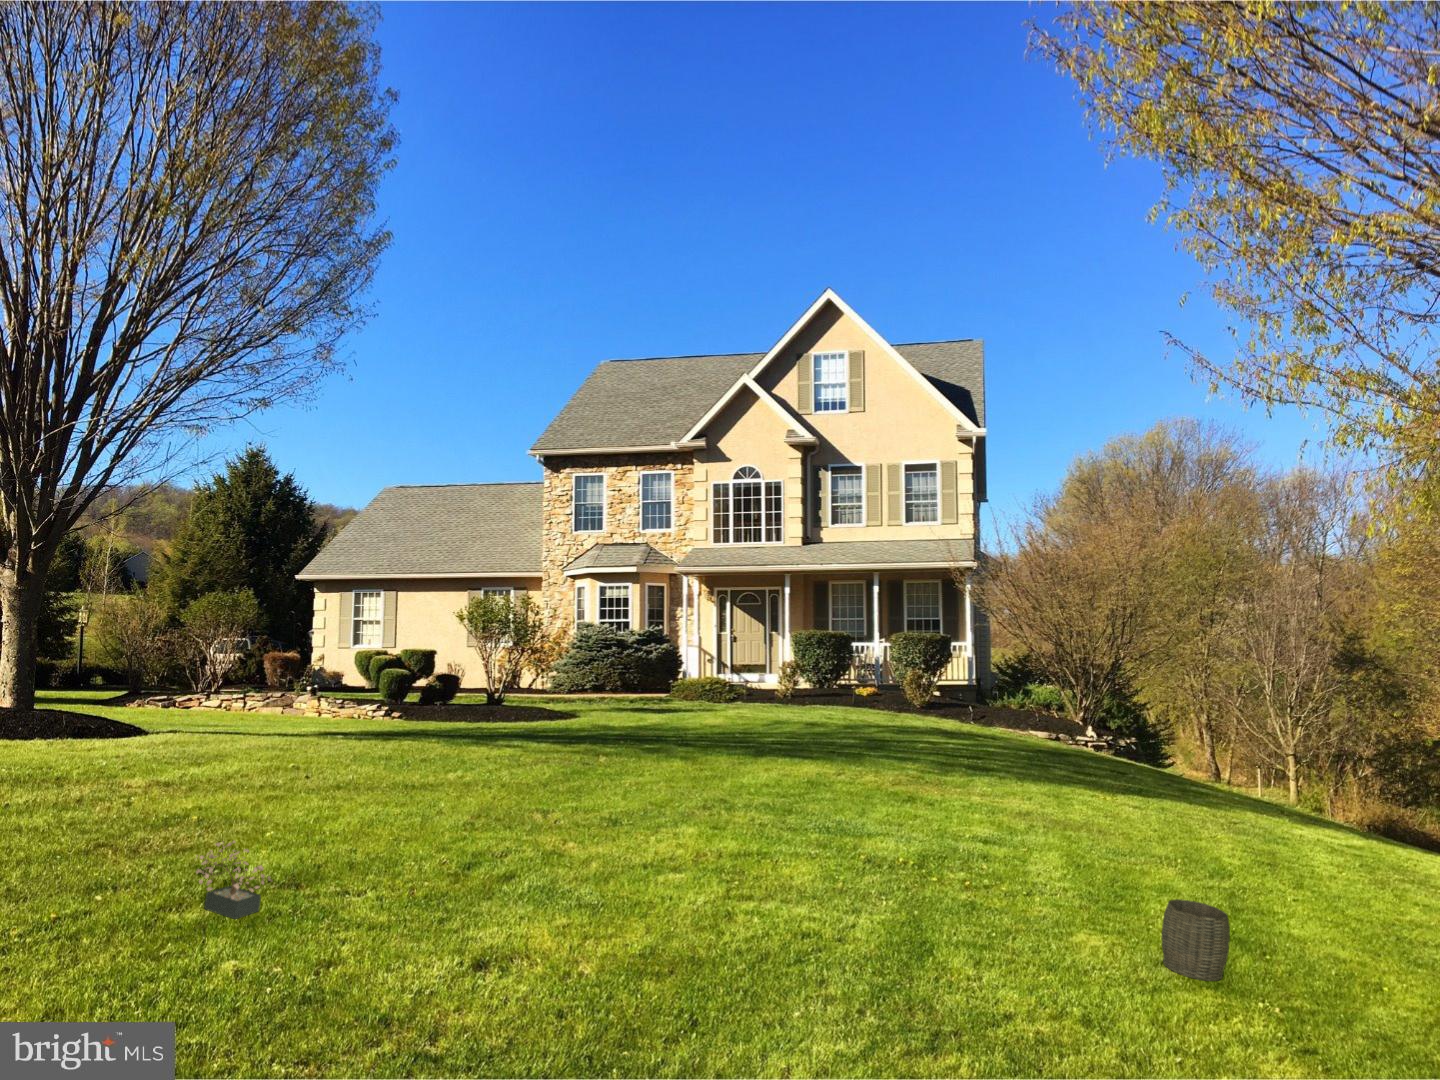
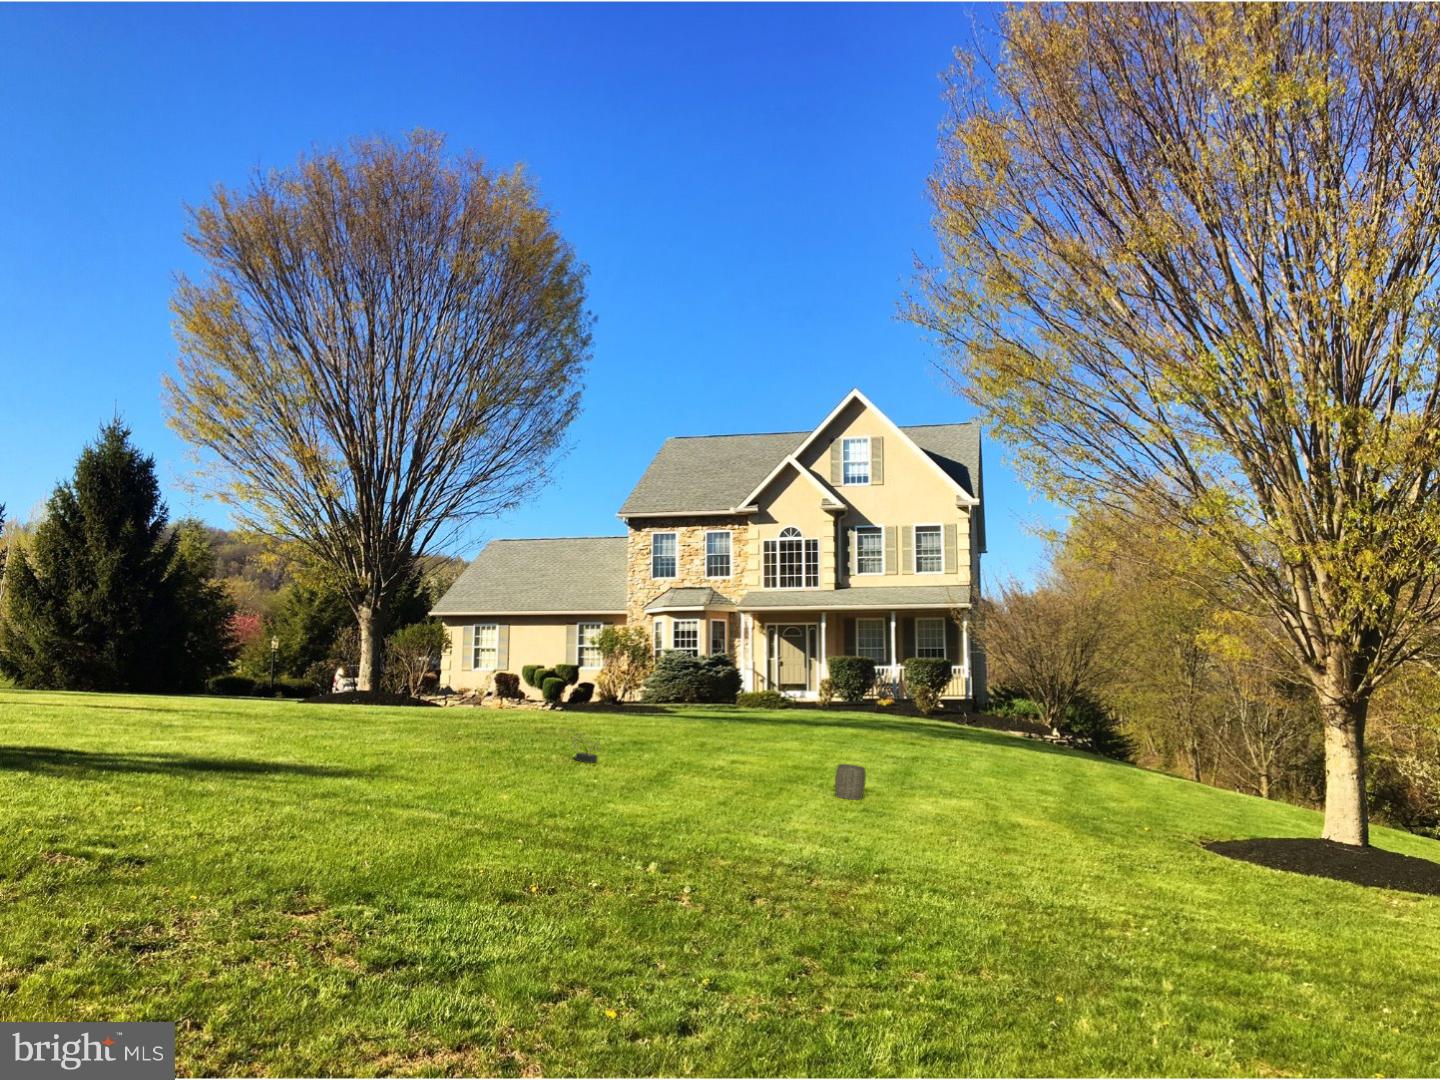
woven basket: present [1161,899,1230,981] -> present [835,764,866,800]

